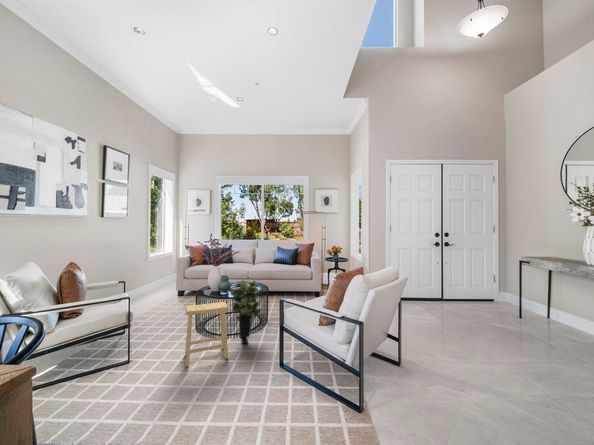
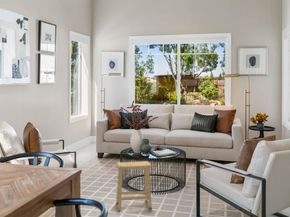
potted plant: present [230,280,261,343] -> none [152,144,181,199]

